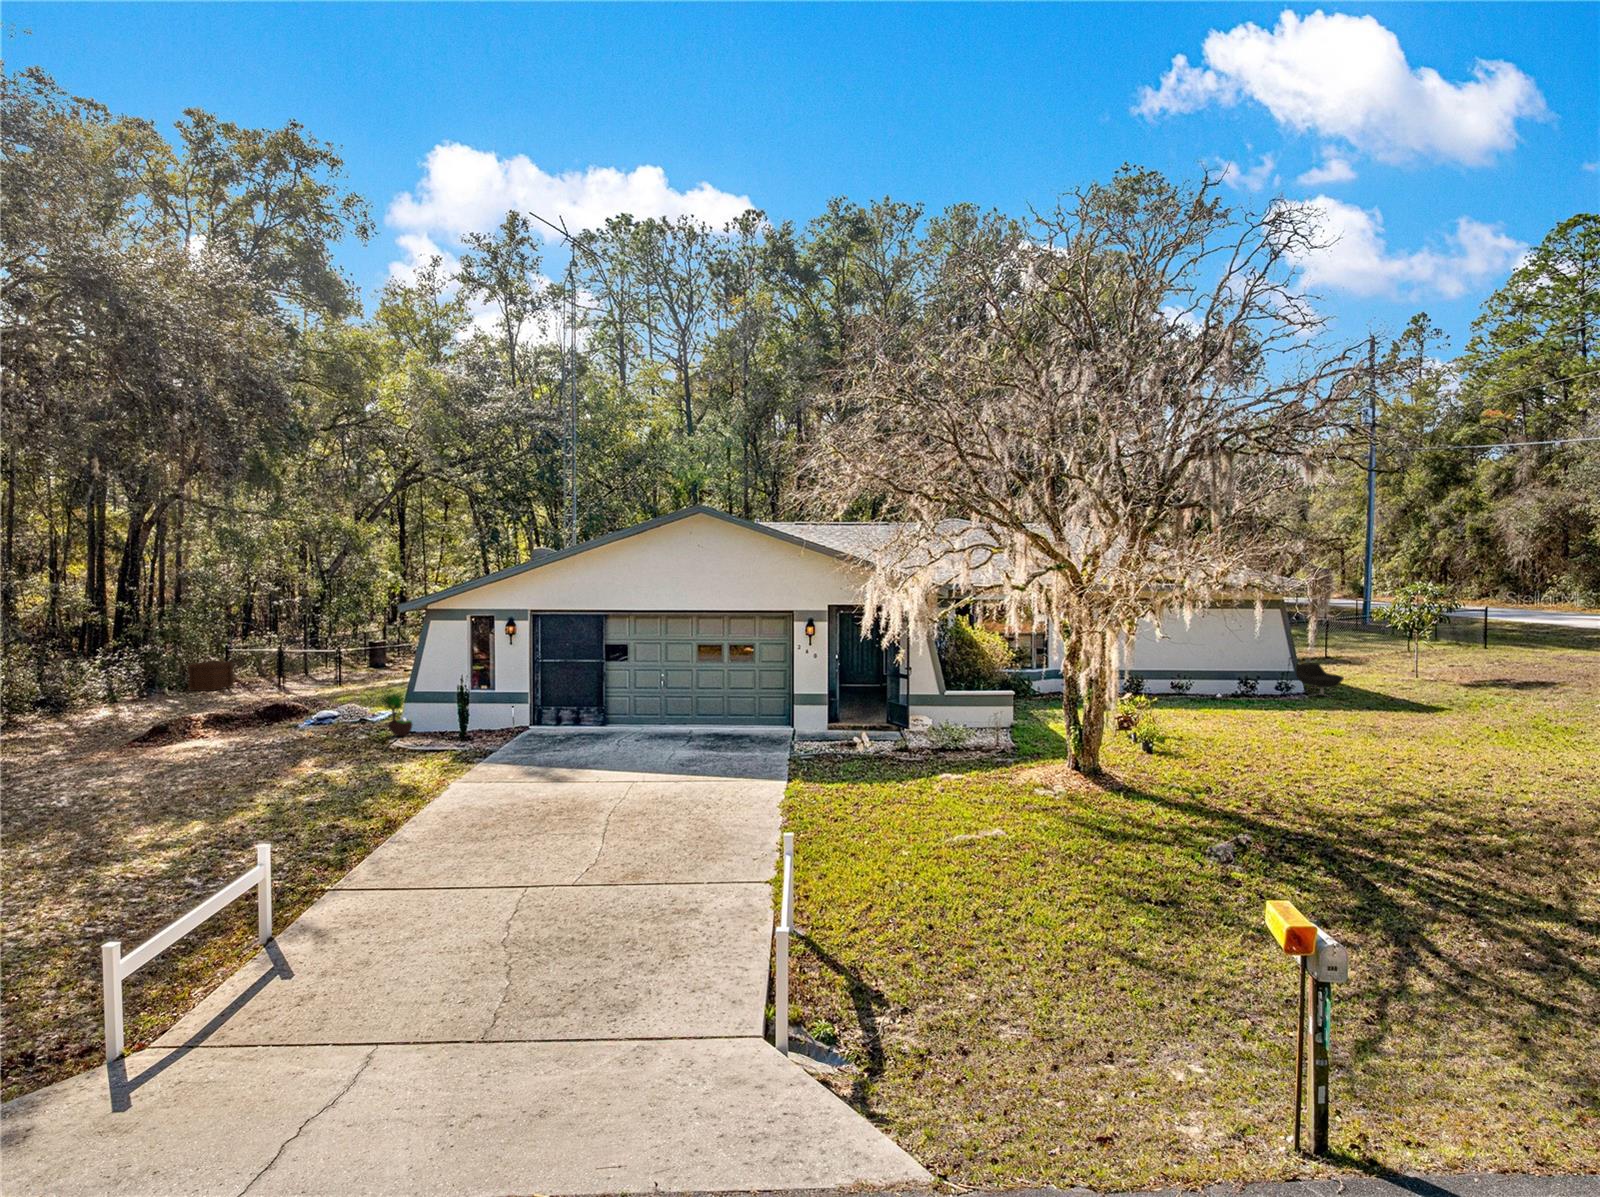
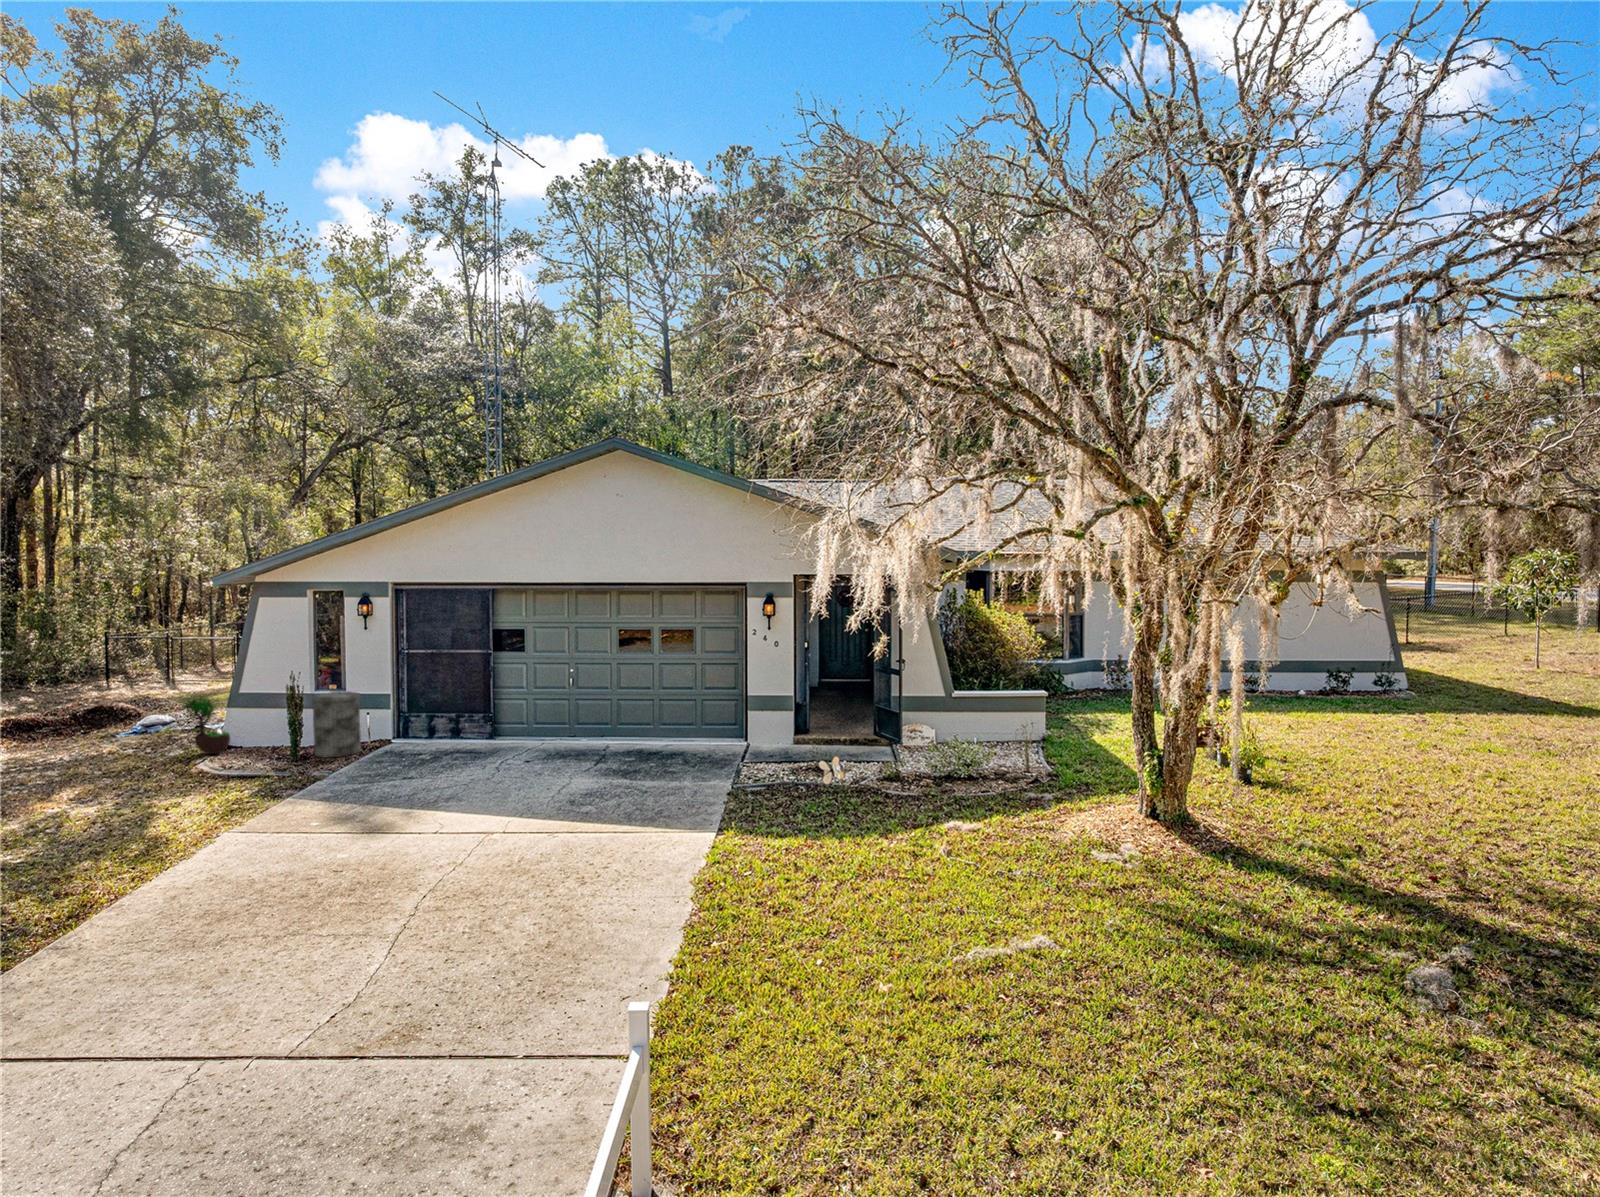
wooden crate: present [188,661,233,691] -> none [15,652,77,688]
lounge chair: present [1295,663,1344,695] -> none [1401,651,1467,696]
trash can: none [476,690,509,738] -> present [312,691,361,757]

